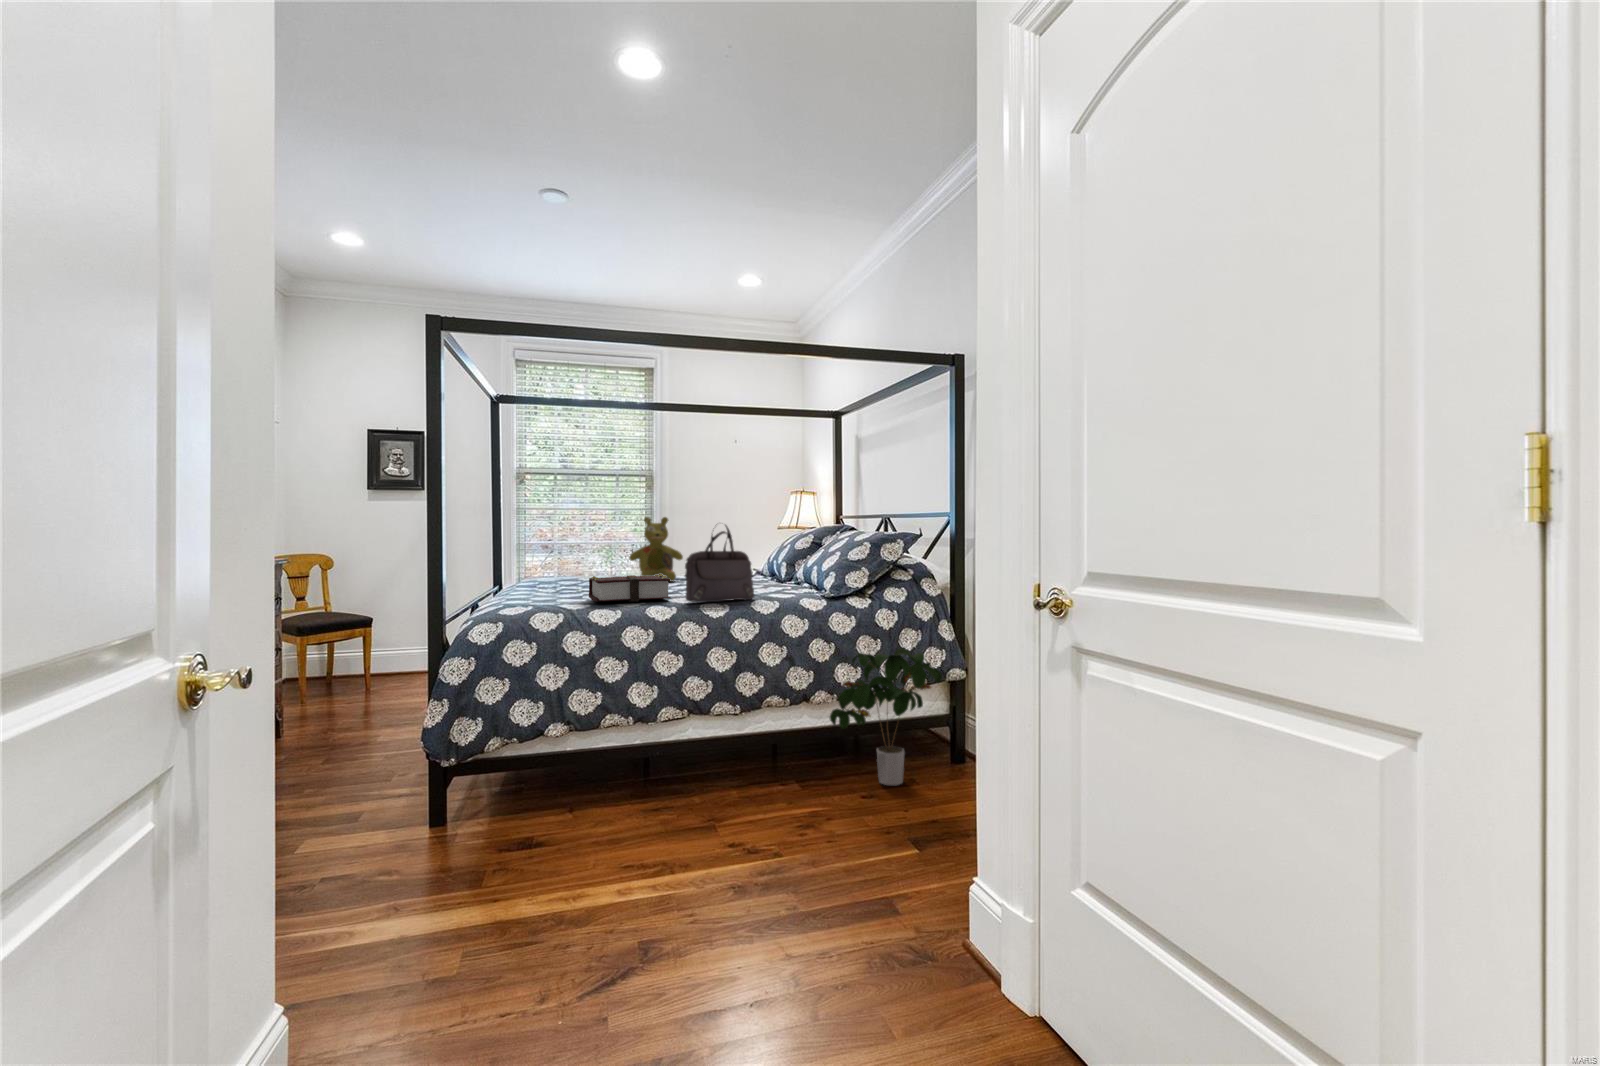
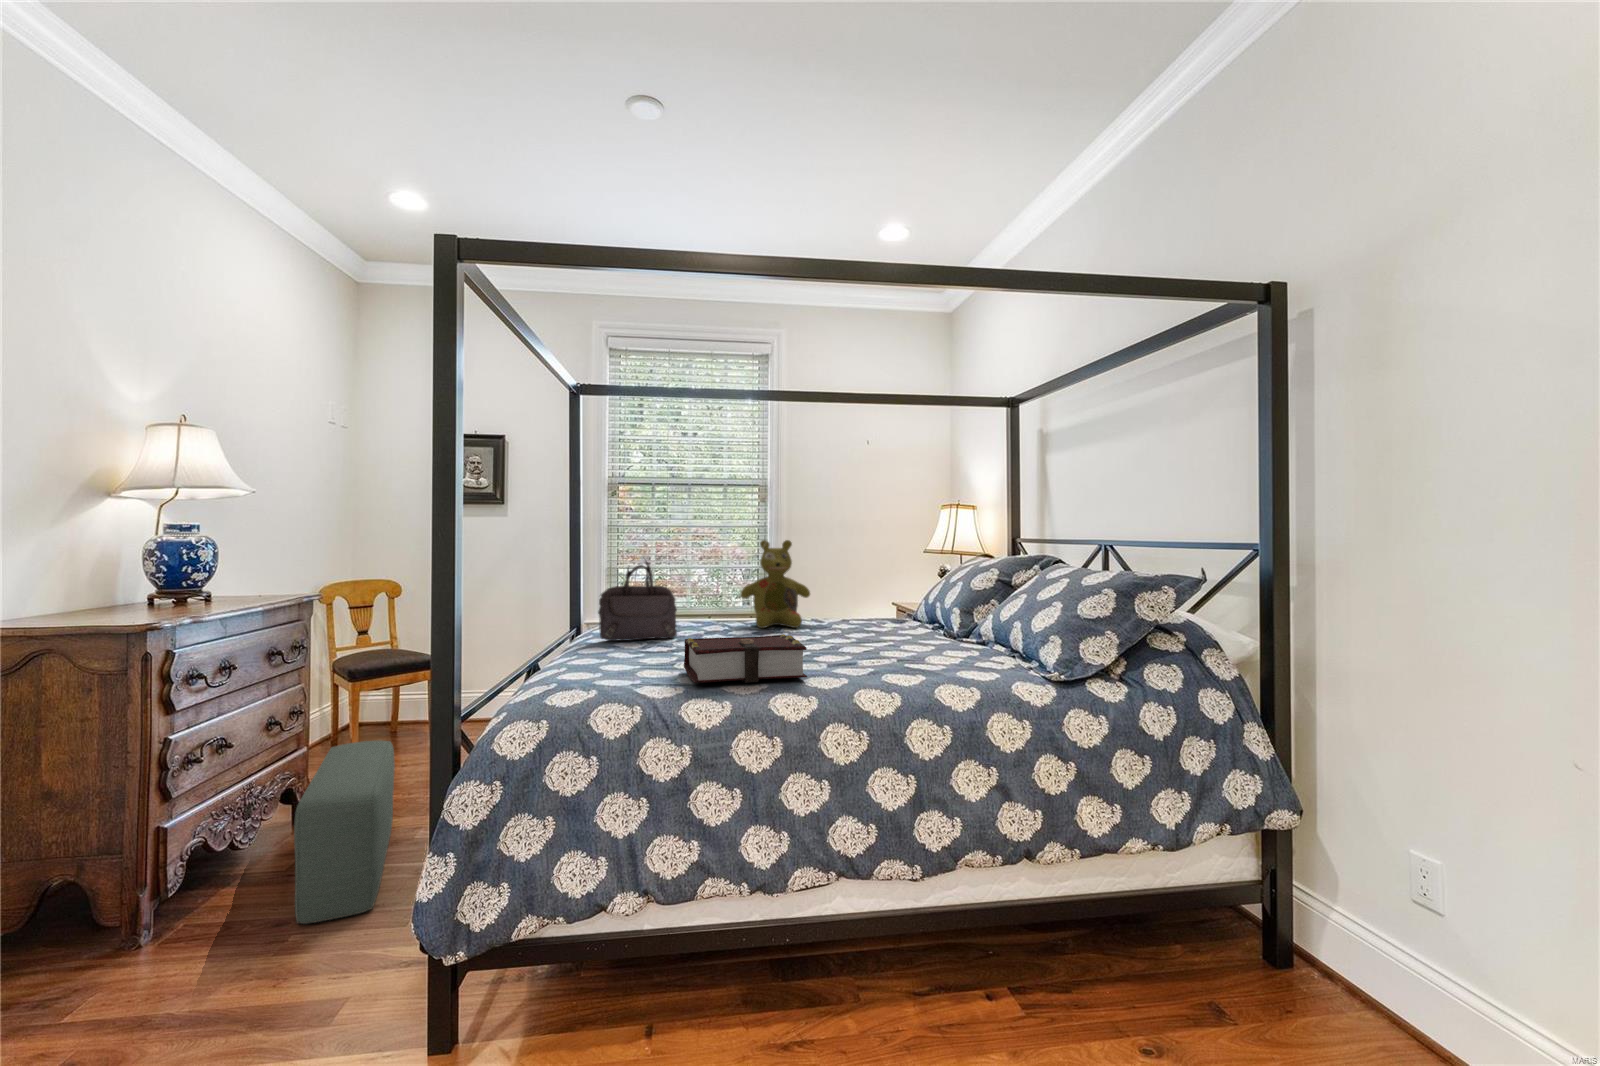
handbag: present [685,525,755,602] -> present [598,560,677,641]
potted plant: present [830,648,942,785] -> none [1074,775,1263,1020]
pouf: none [306,669,366,782] -> present [294,740,395,924]

